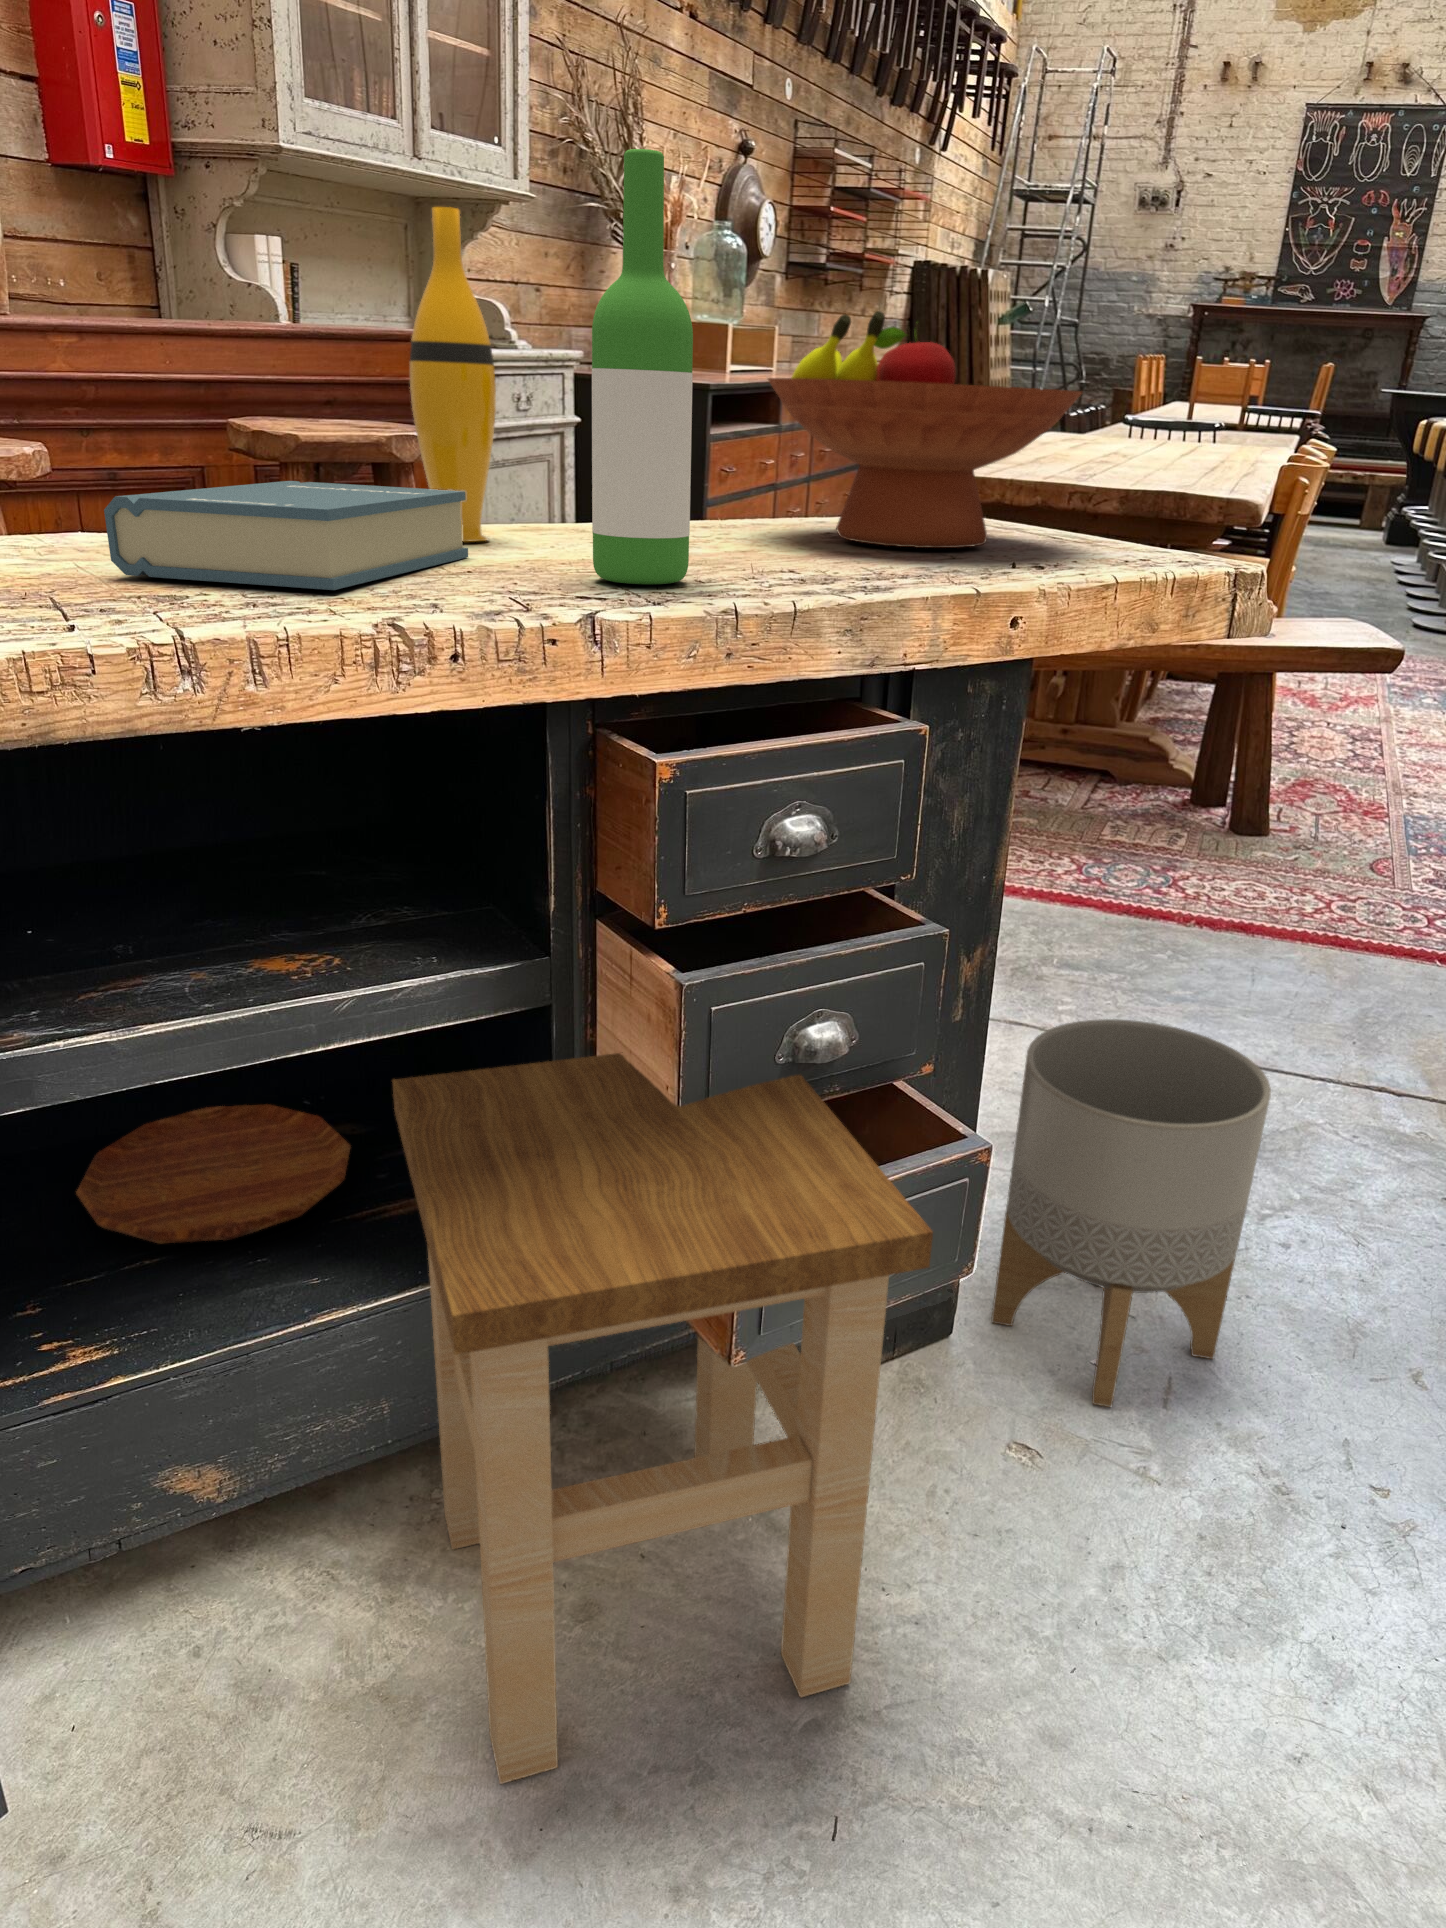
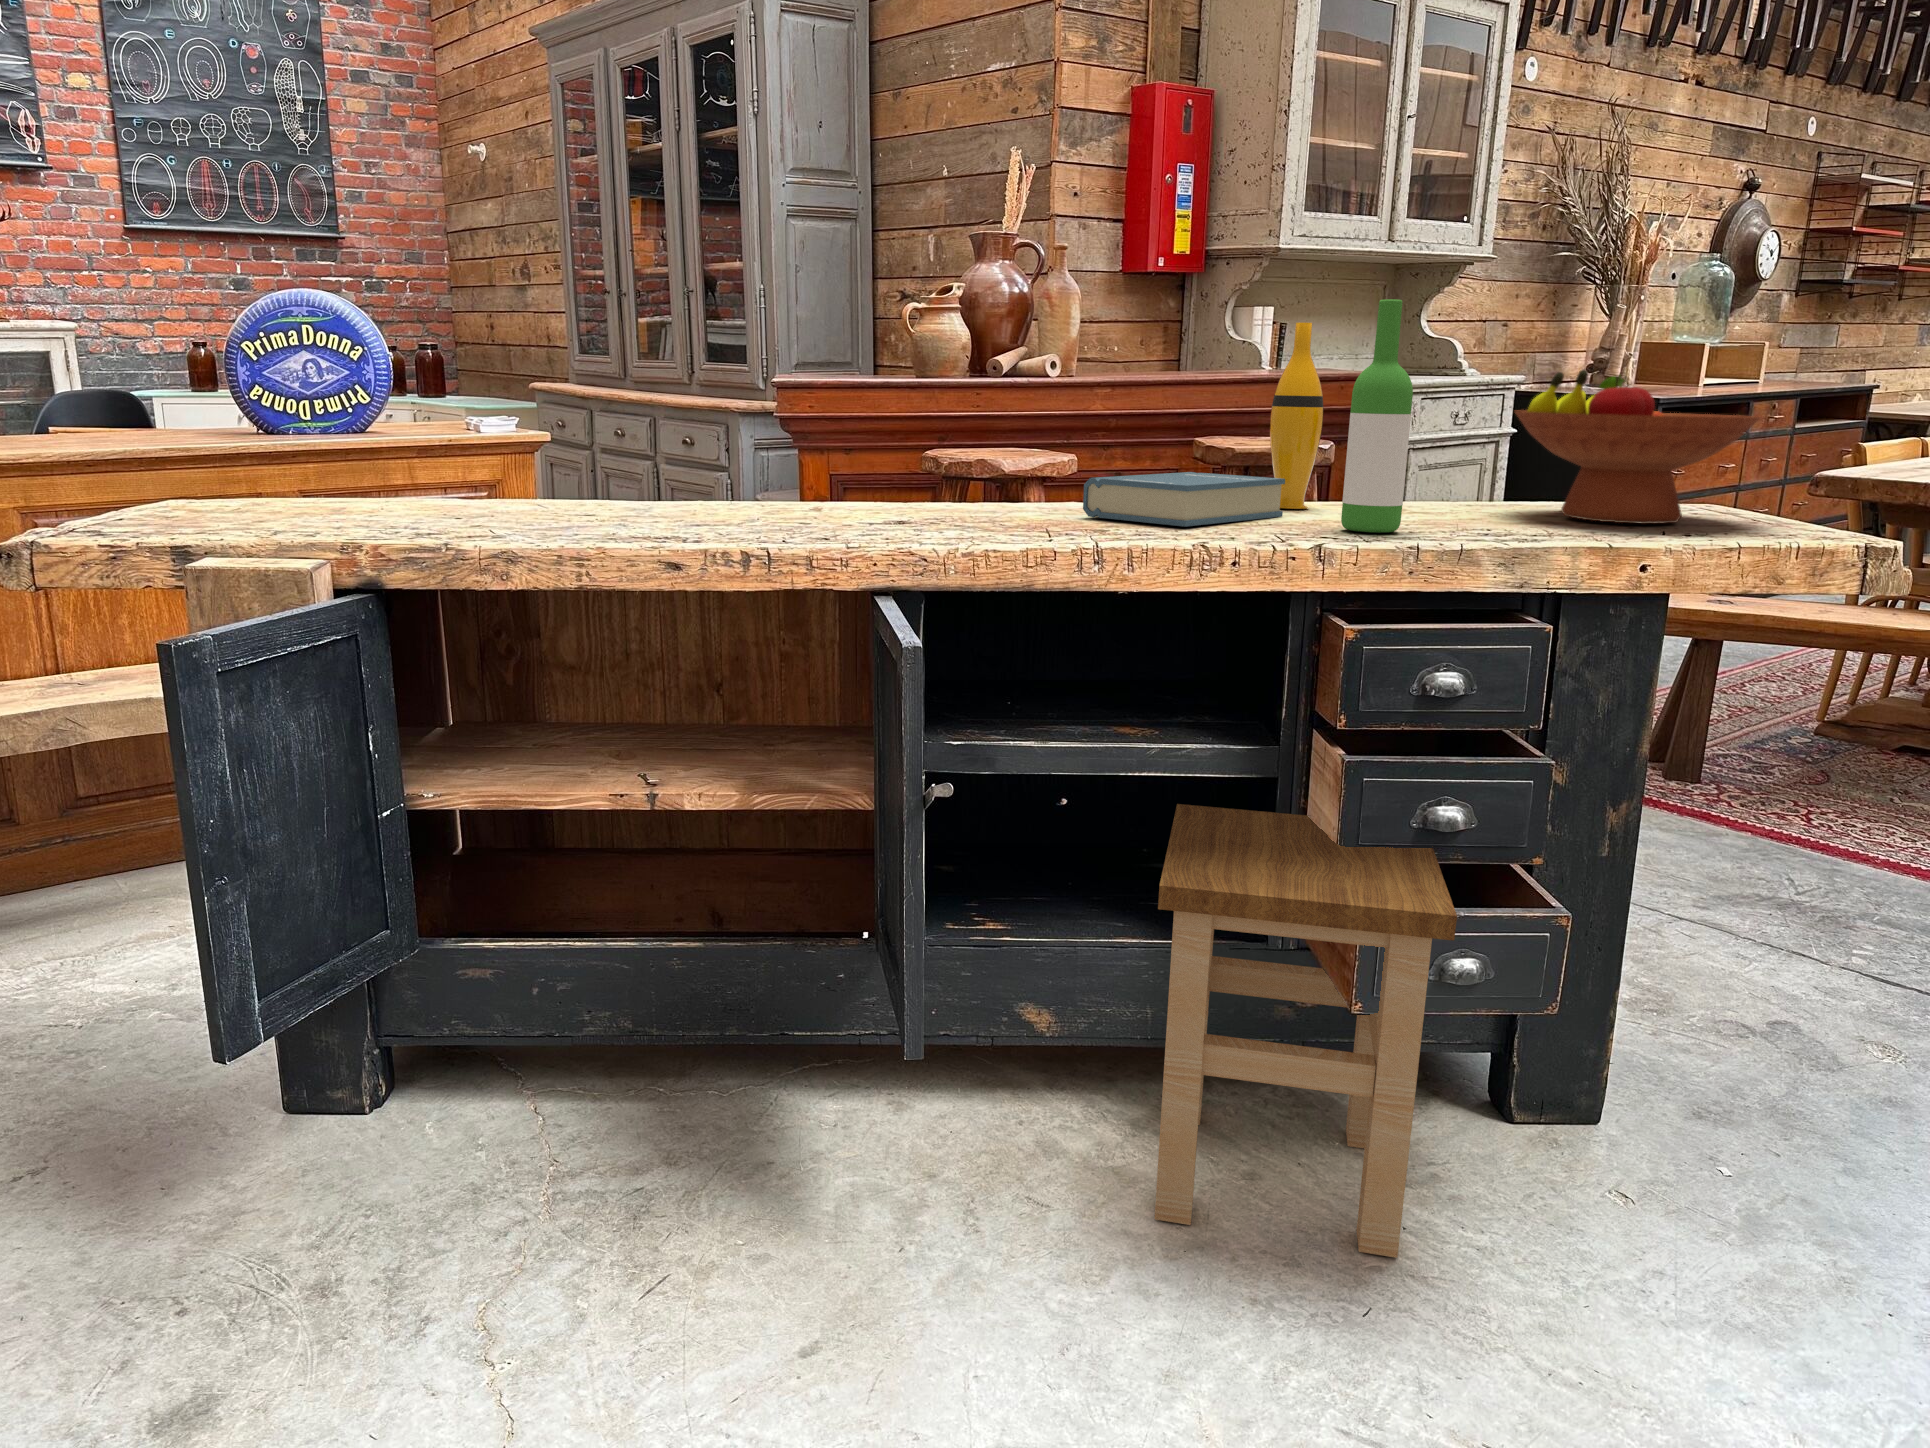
planter: present [991,1019,1271,1407] -> none [1631,892,1884,1204]
tray: present [76,1104,351,1243] -> none [1005,839,1163,899]

